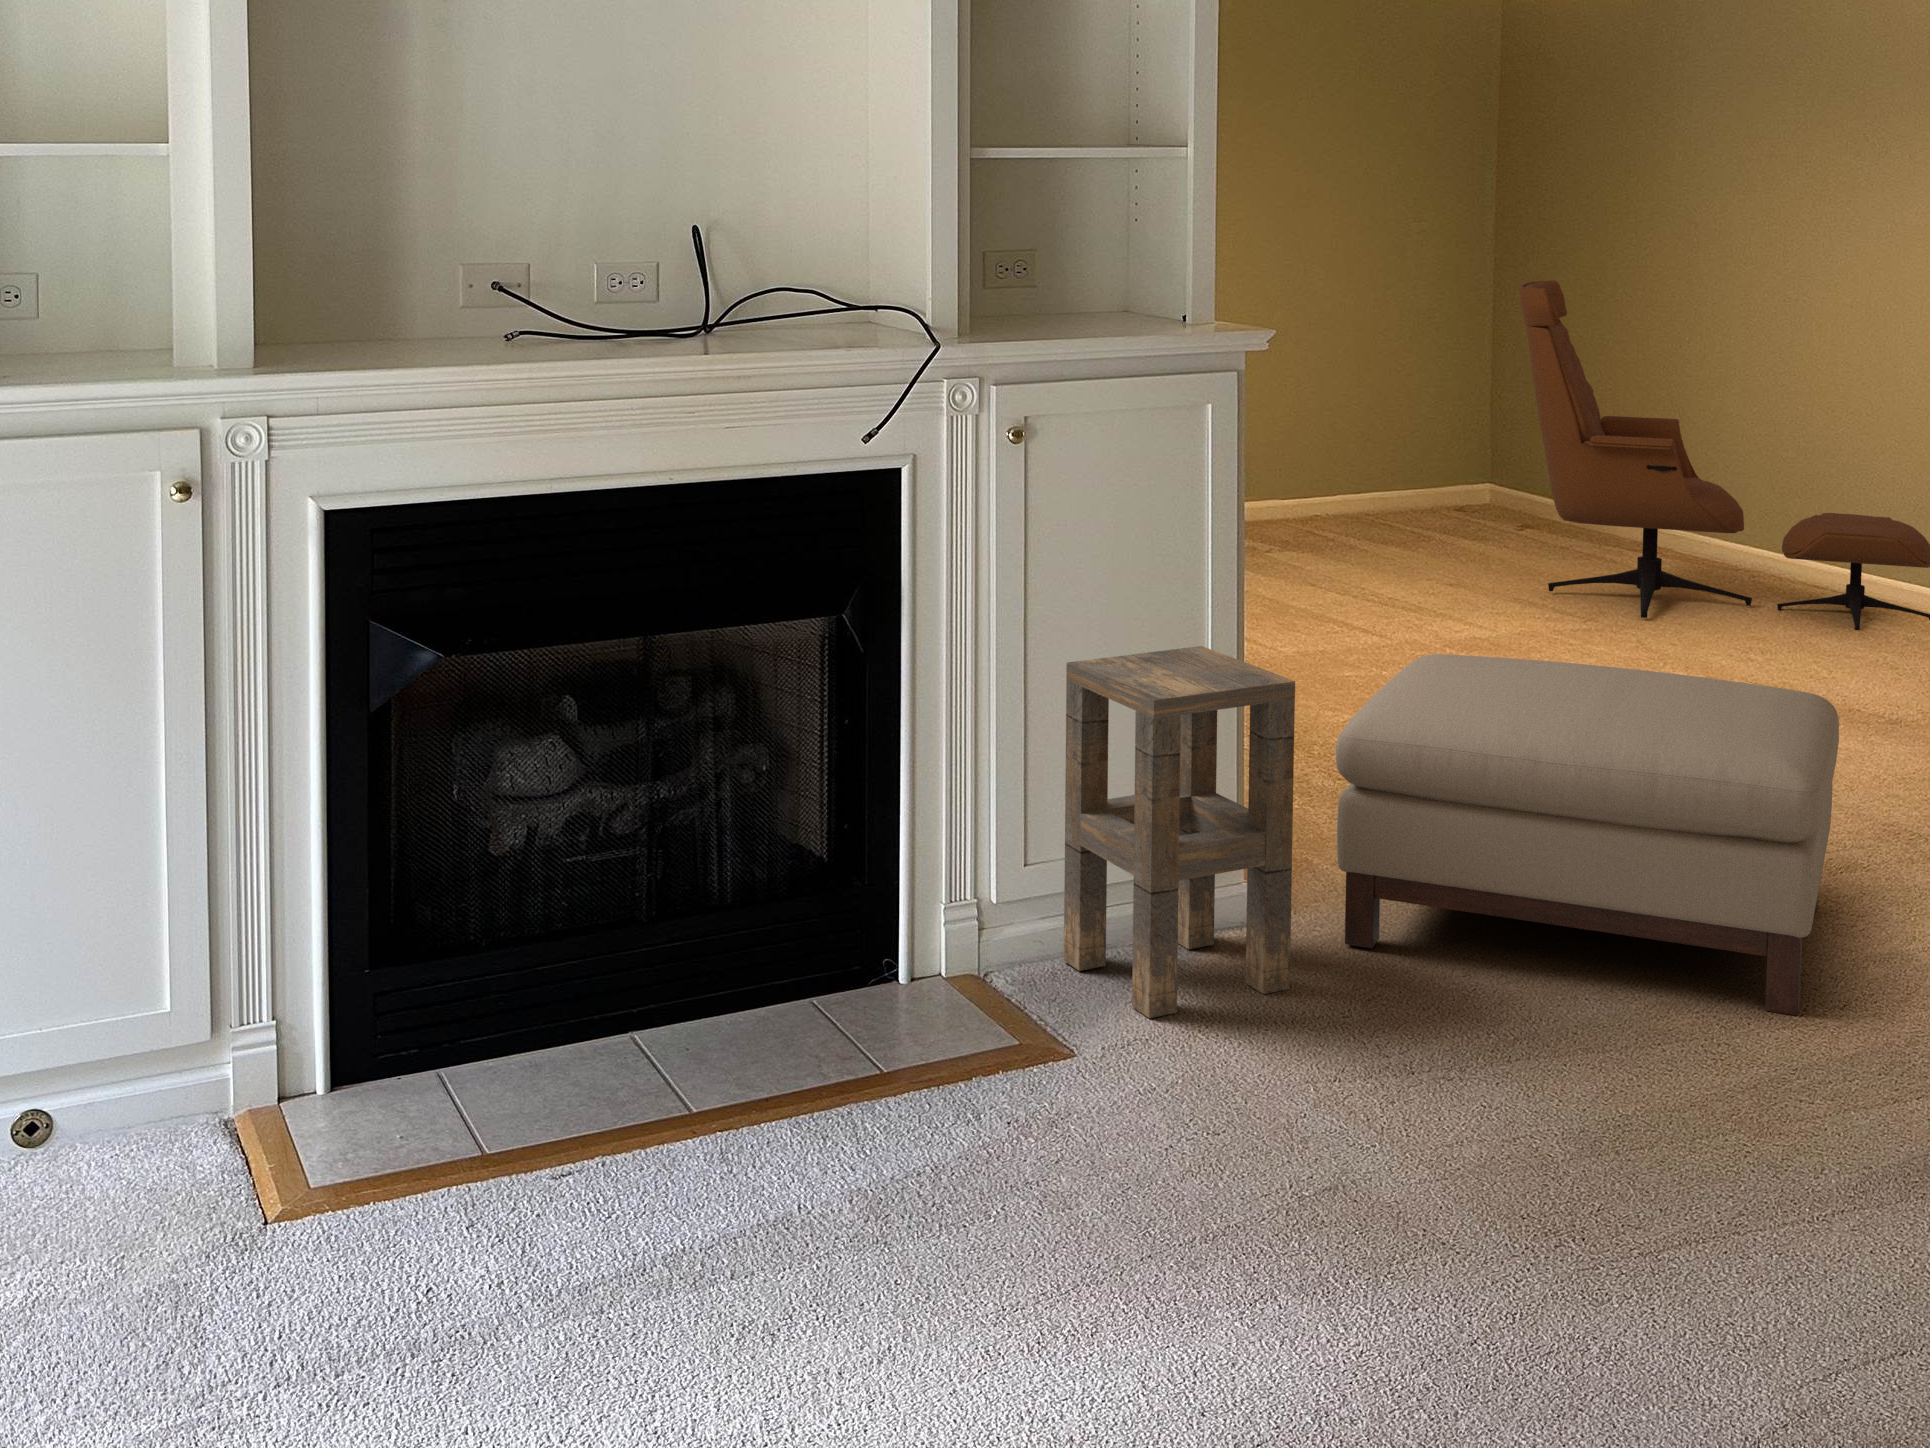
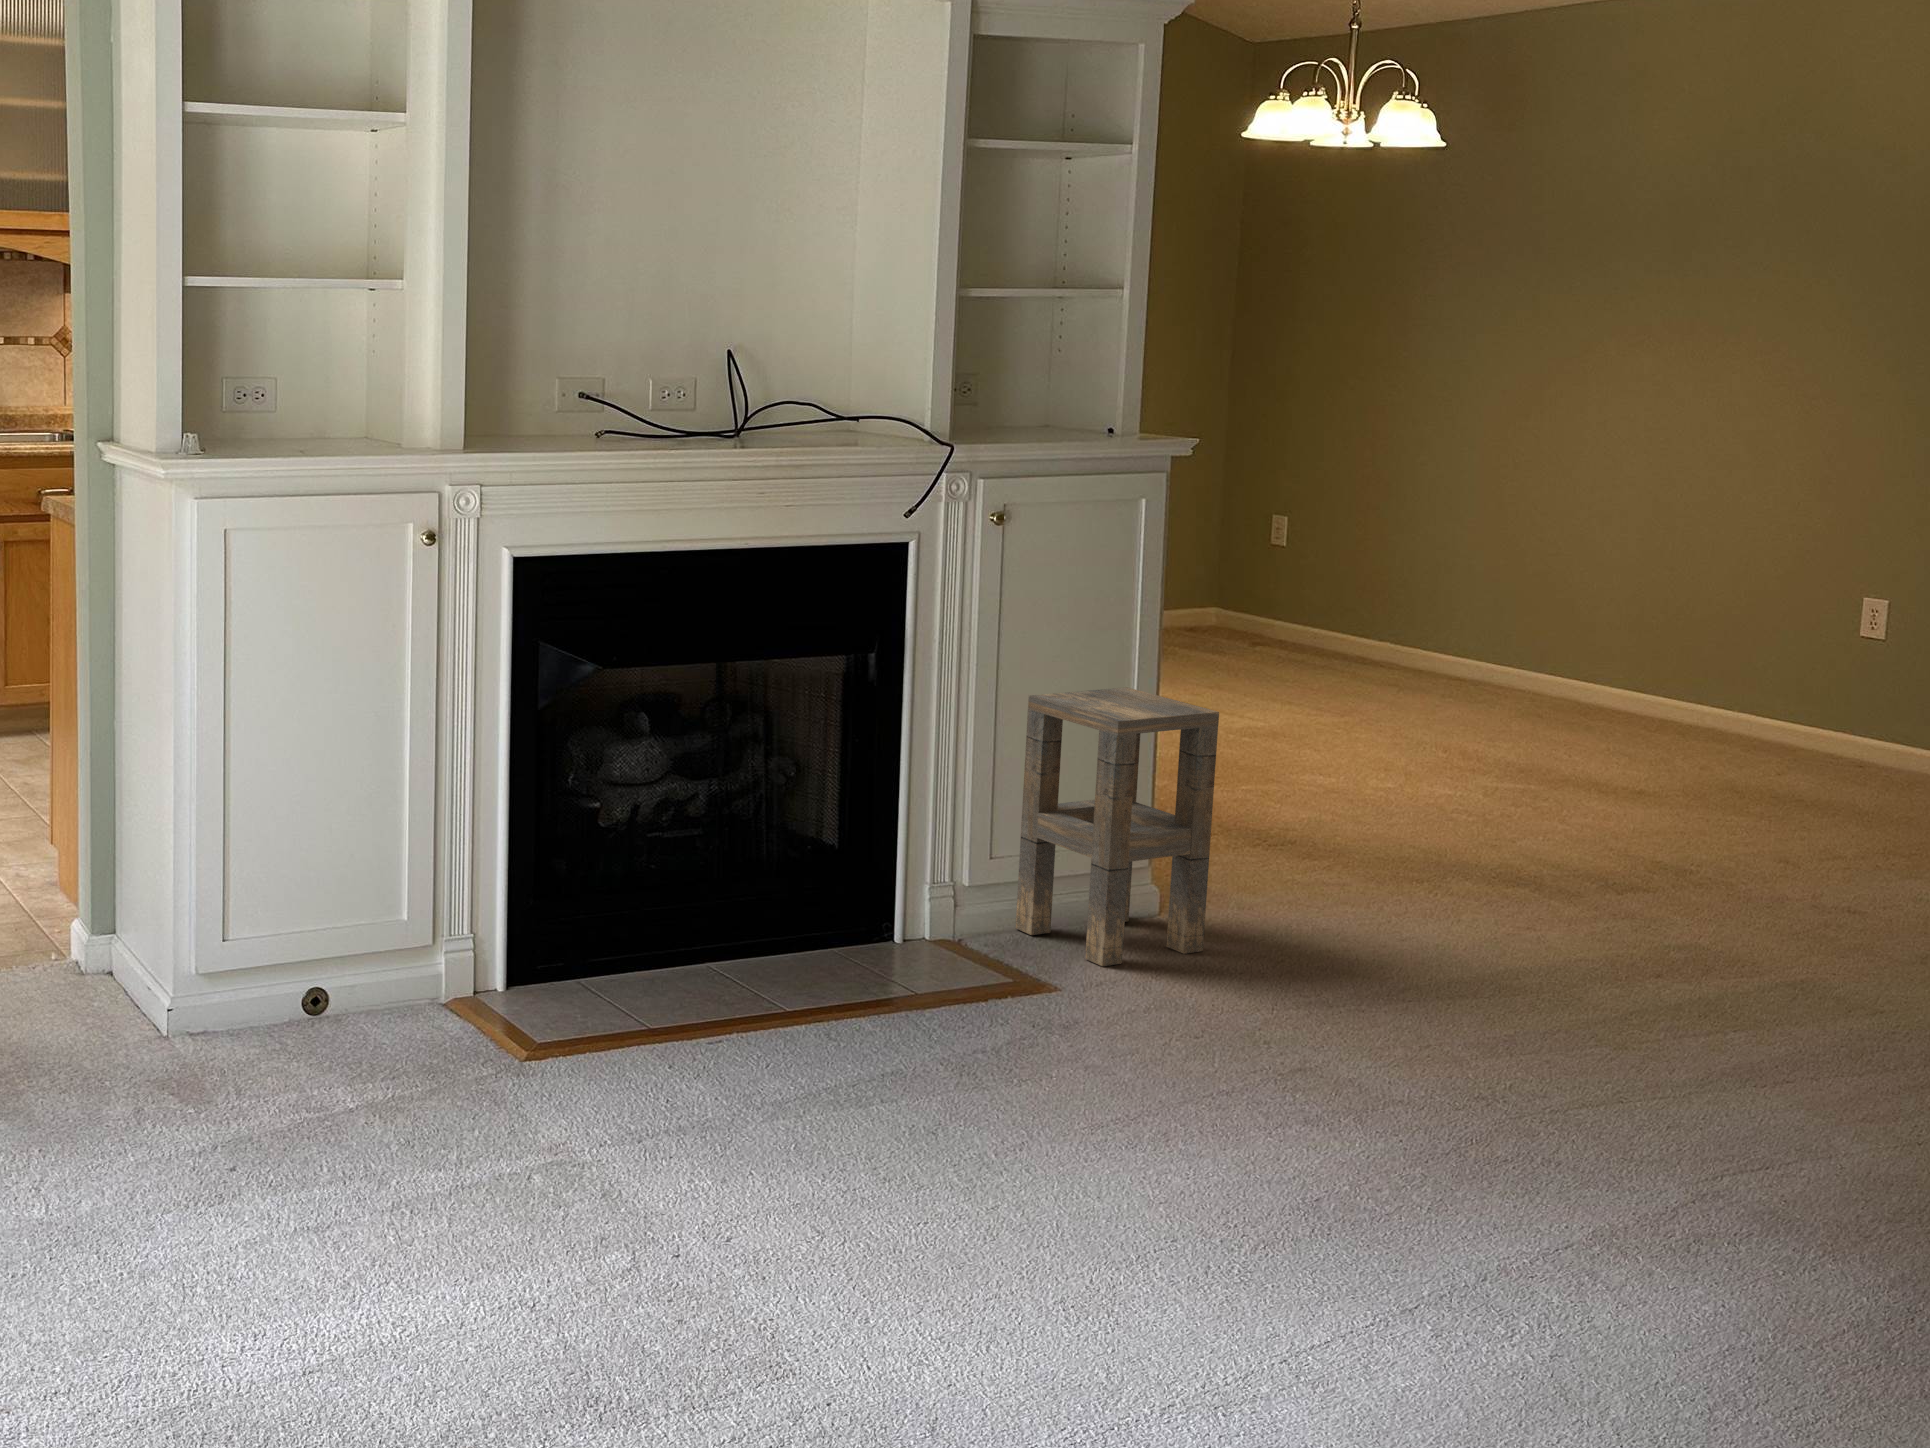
lounge chair: present [1520,281,1930,630] -> none [1279,408,1642,715]
ottoman: present [1336,654,1839,1015] -> none [1231,705,1641,978]

